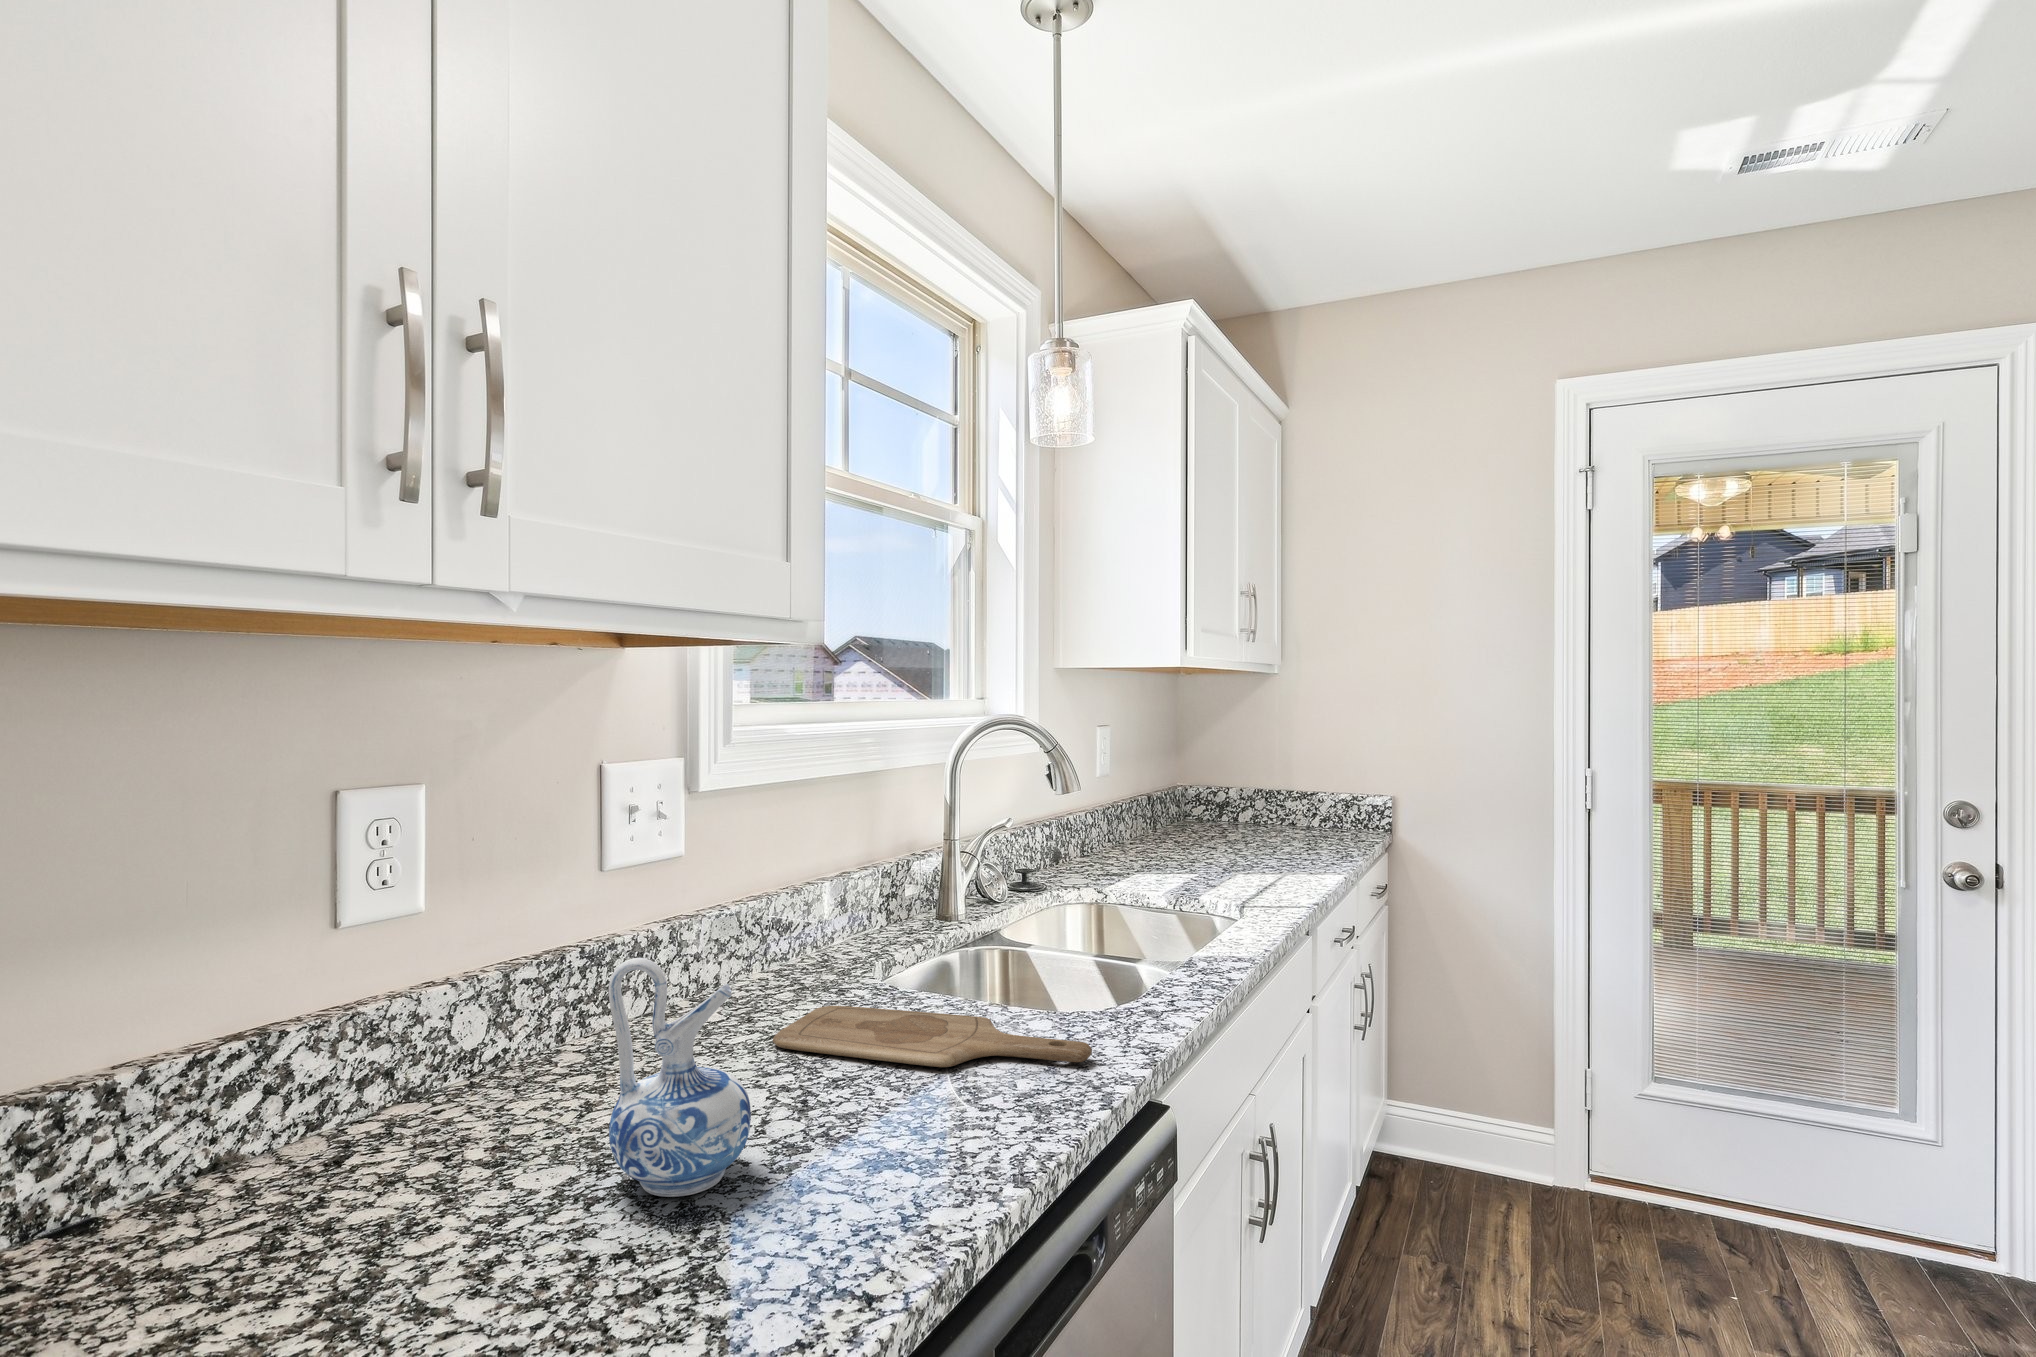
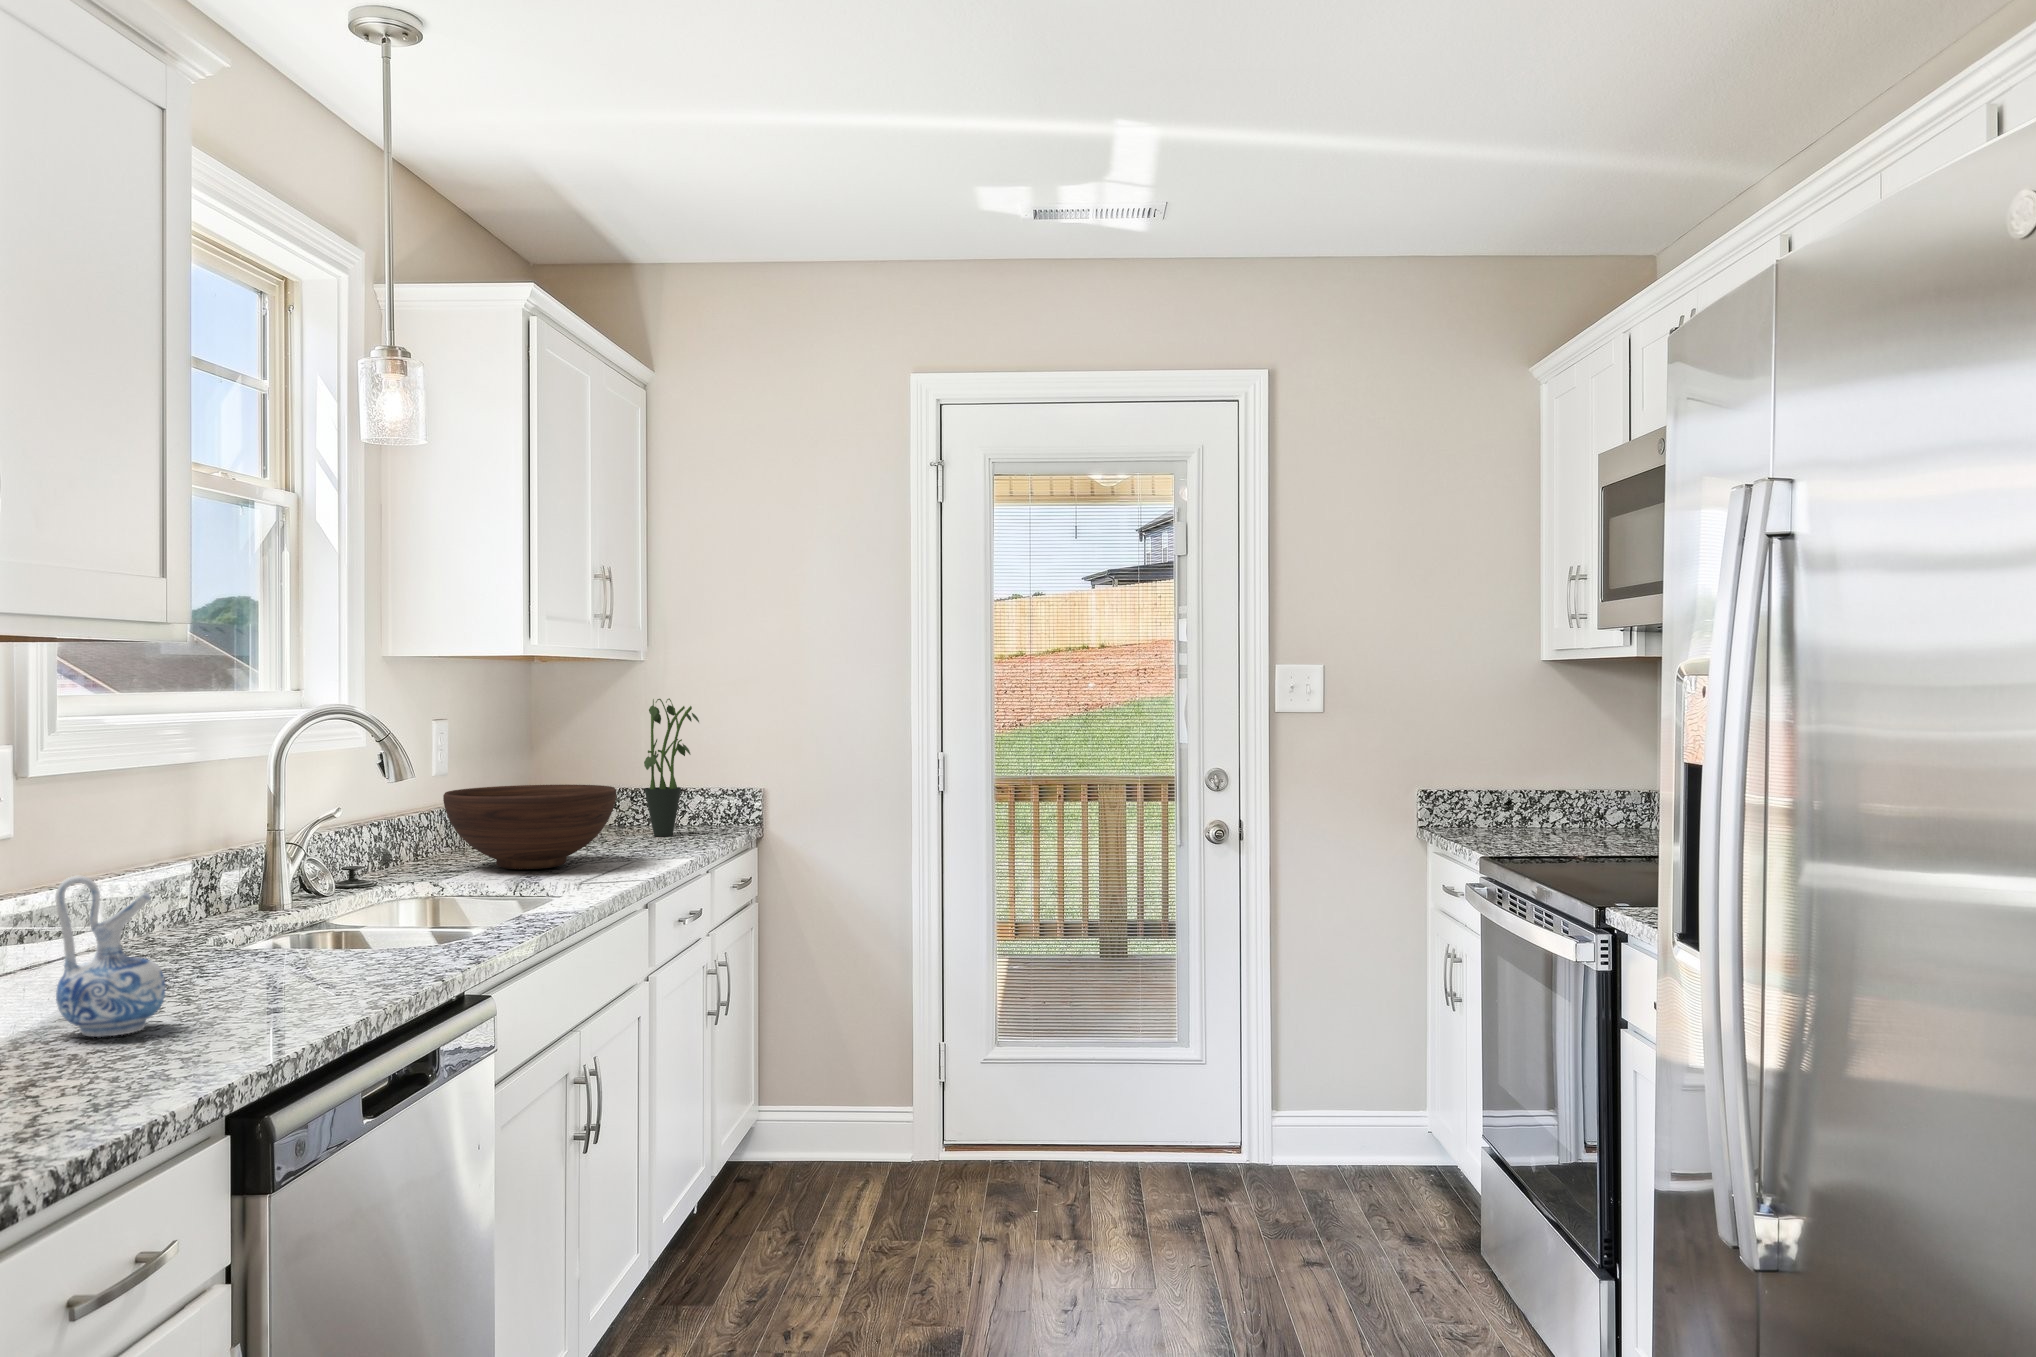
potted plant: none [1283,708,1337,838] -> present [644,698,699,836]
fruit bowl: none [1108,790,1272,877] -> present [443,785,616,869]
cutting board: present [773,1006,1092,1067] -> none [138,953,423,983]

